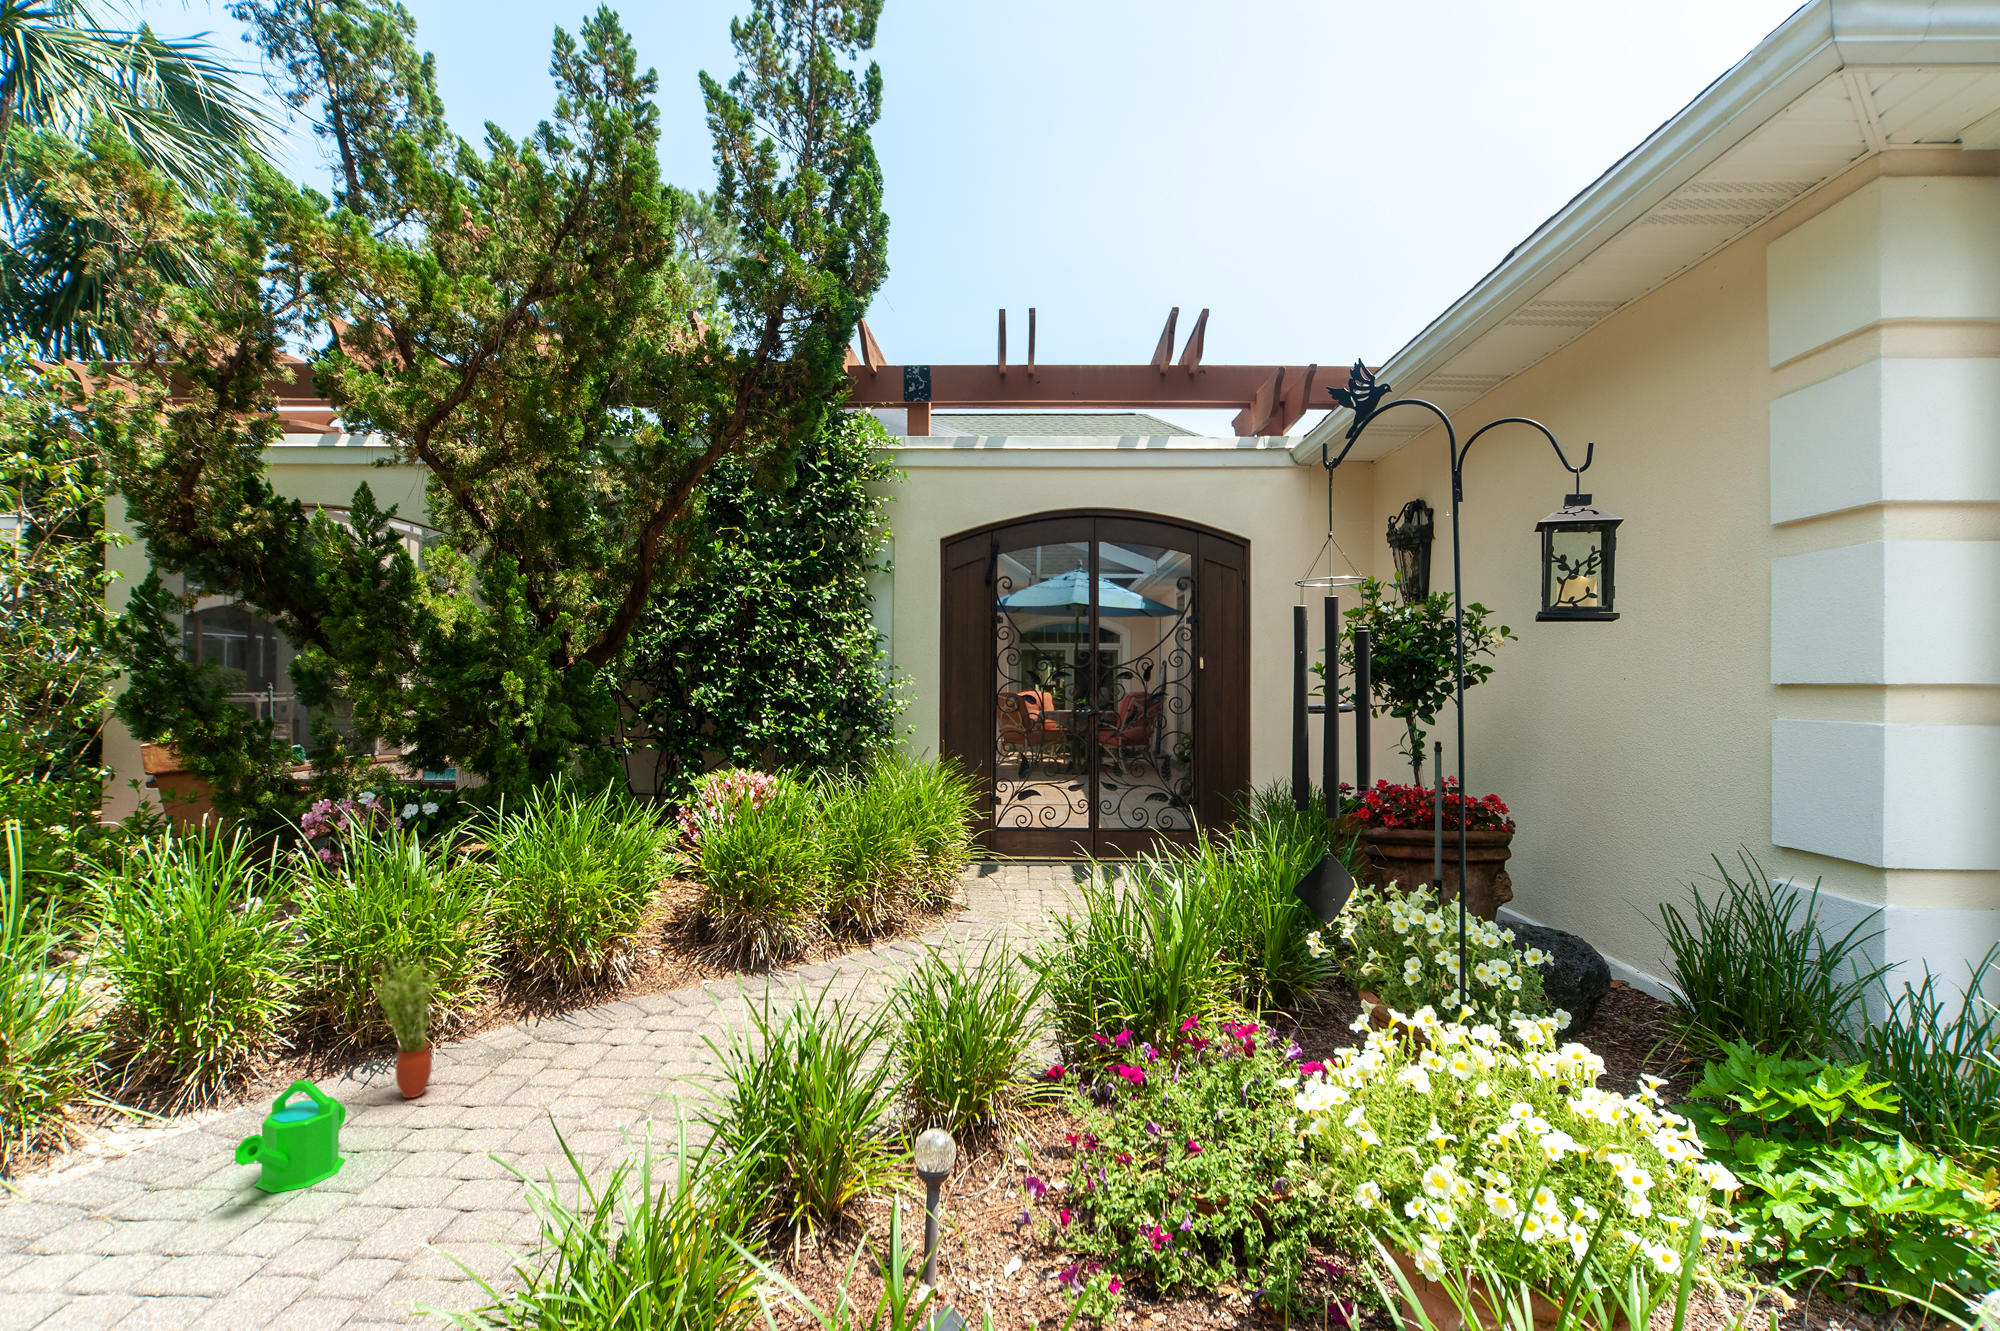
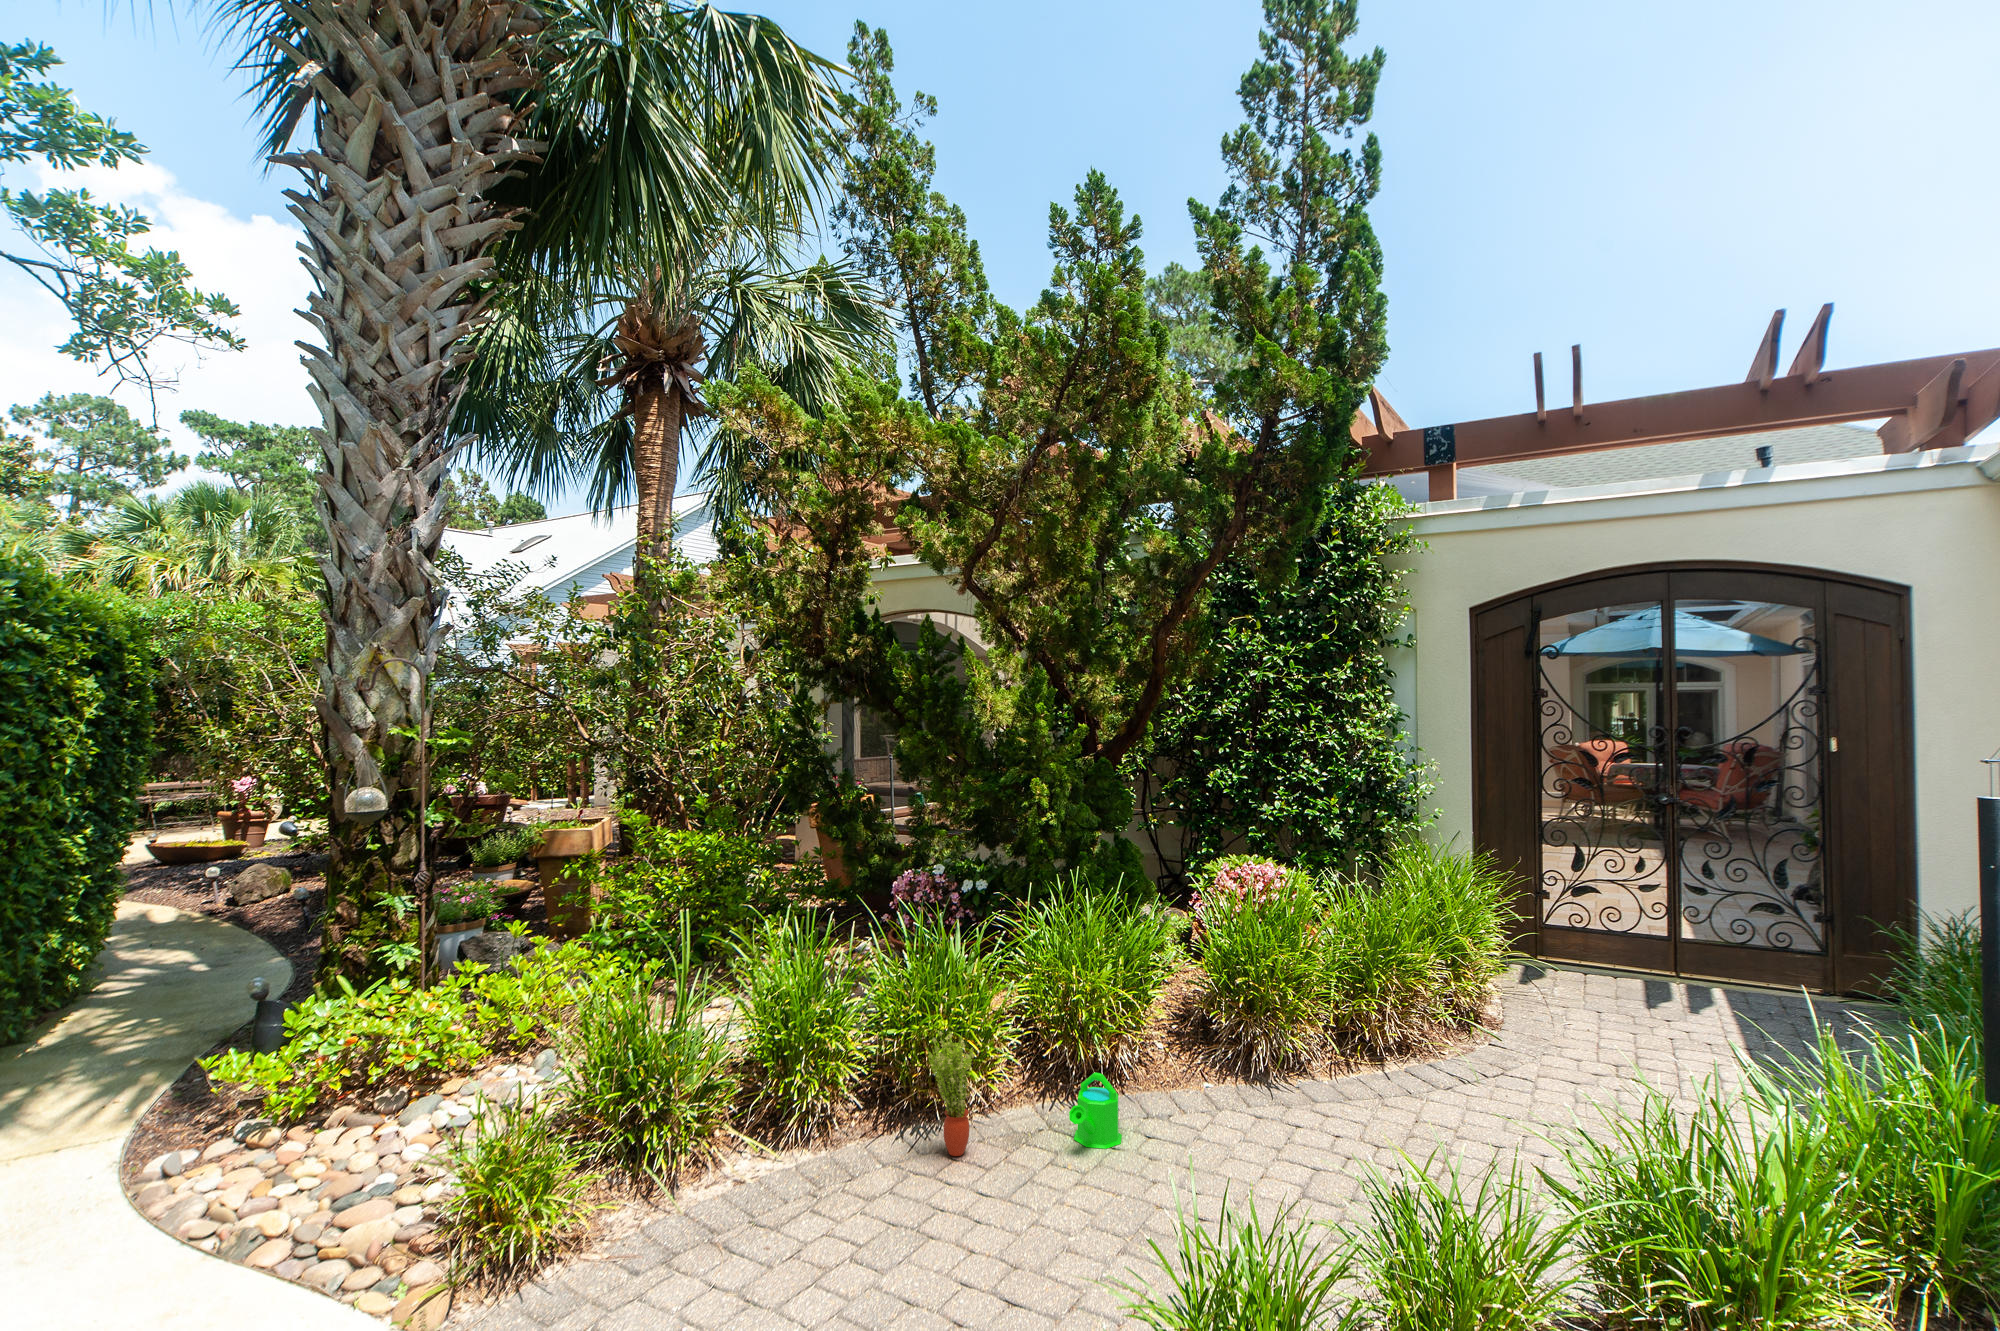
watering can: present [235,1080,346,1193] -> present [1069,1072,1122,1149]

